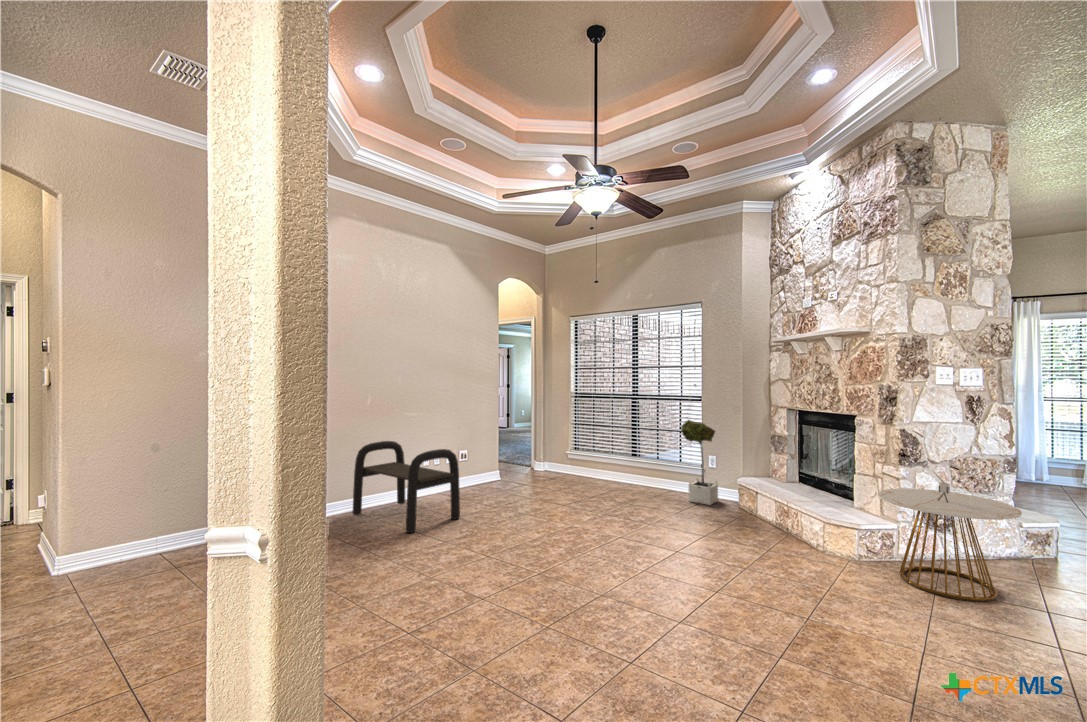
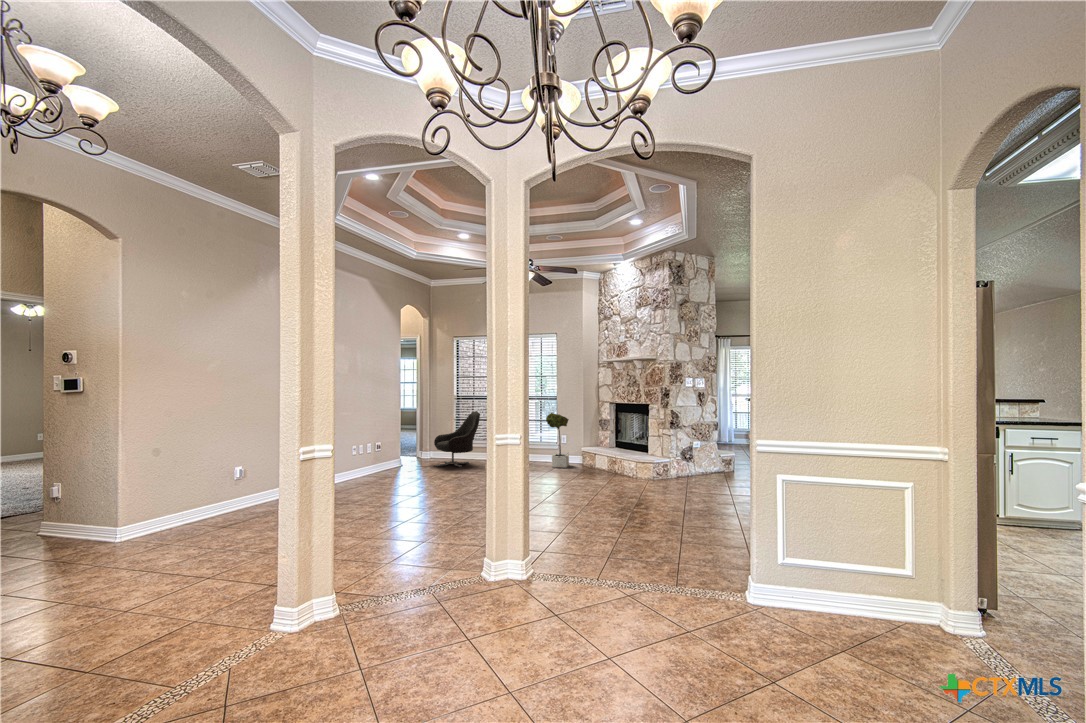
armchair: none [536,412,597,486] -> present [434,411,480,467]
bench: present [353,441,460,533] -> none [329,437,415,496]
side table: present [878,482,1022,602] -> none [662,434,717,486]

